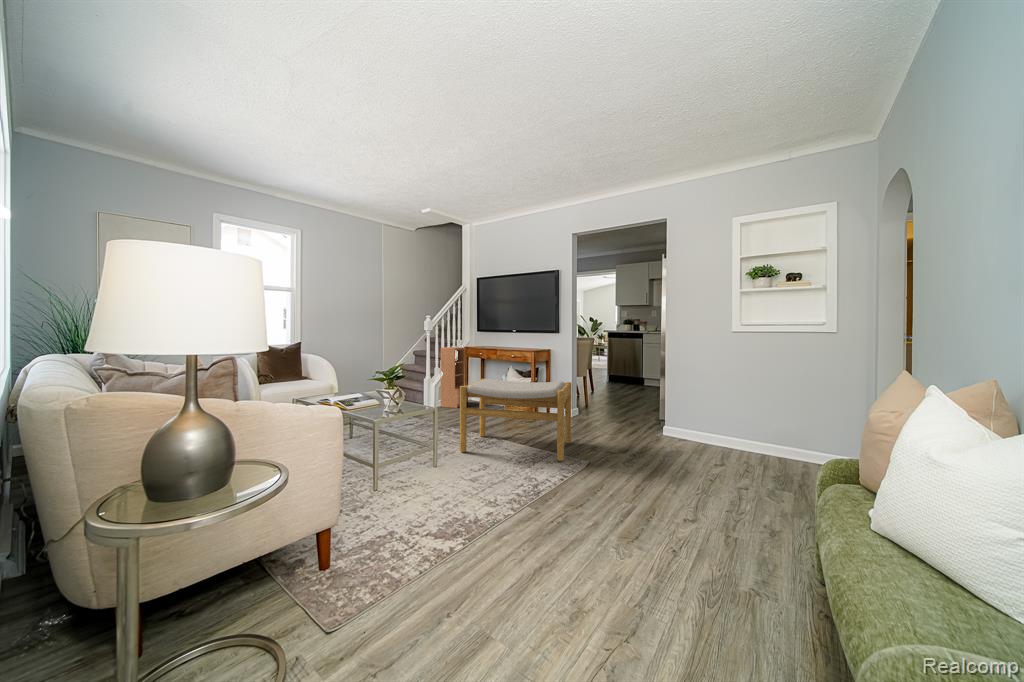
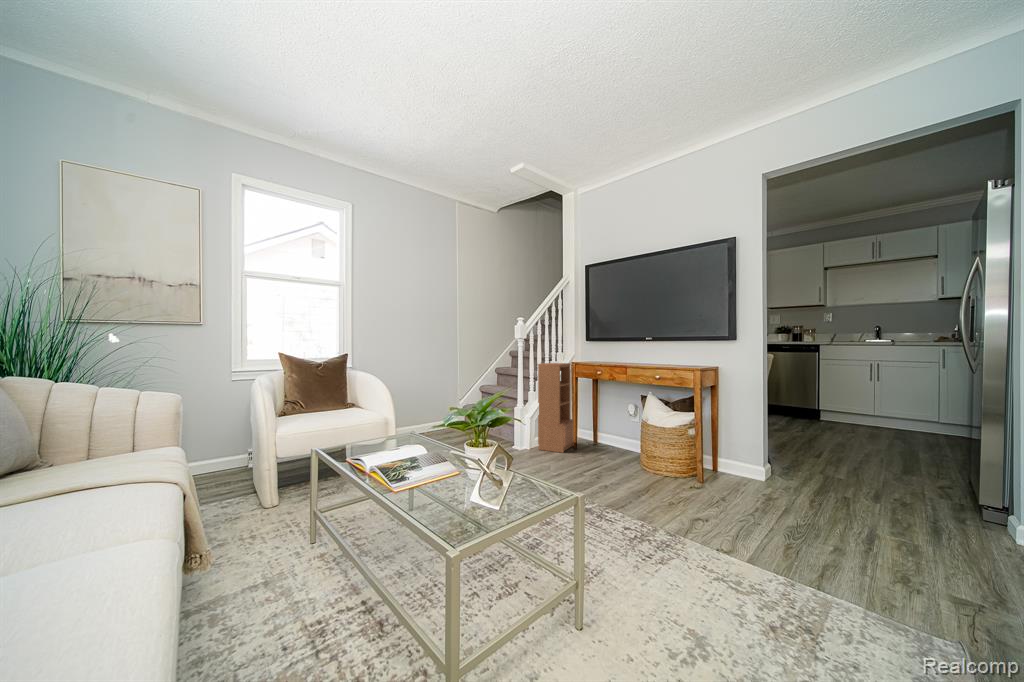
footstool: present [460,379,571,461] -> none [612,416,858,608]

